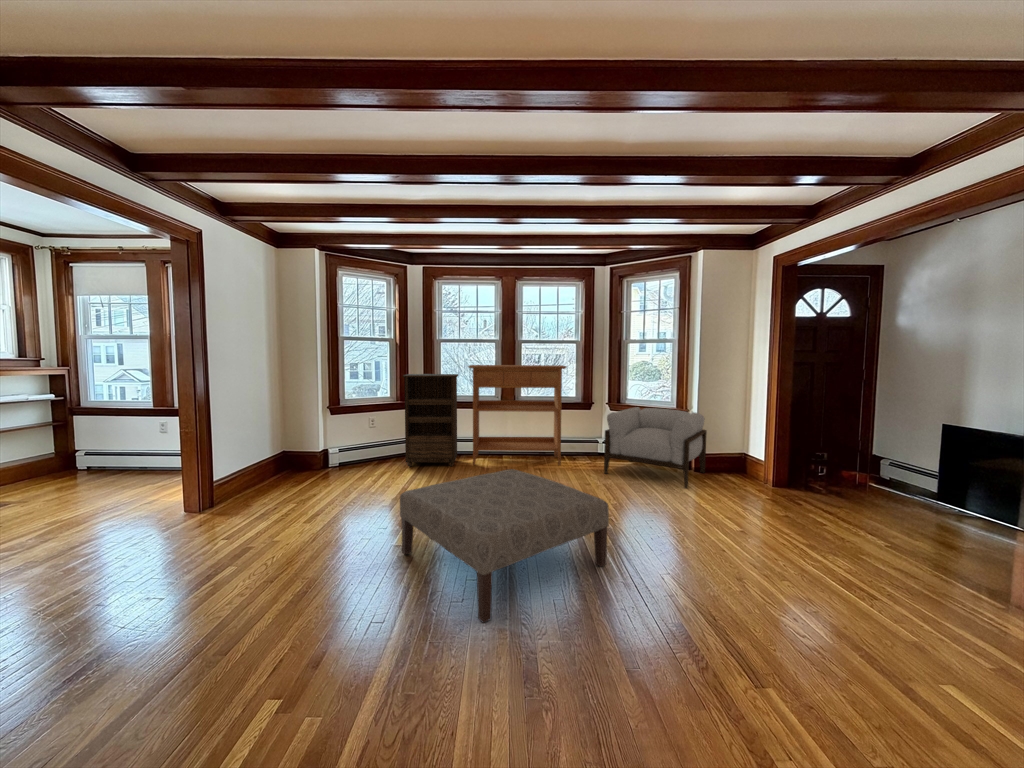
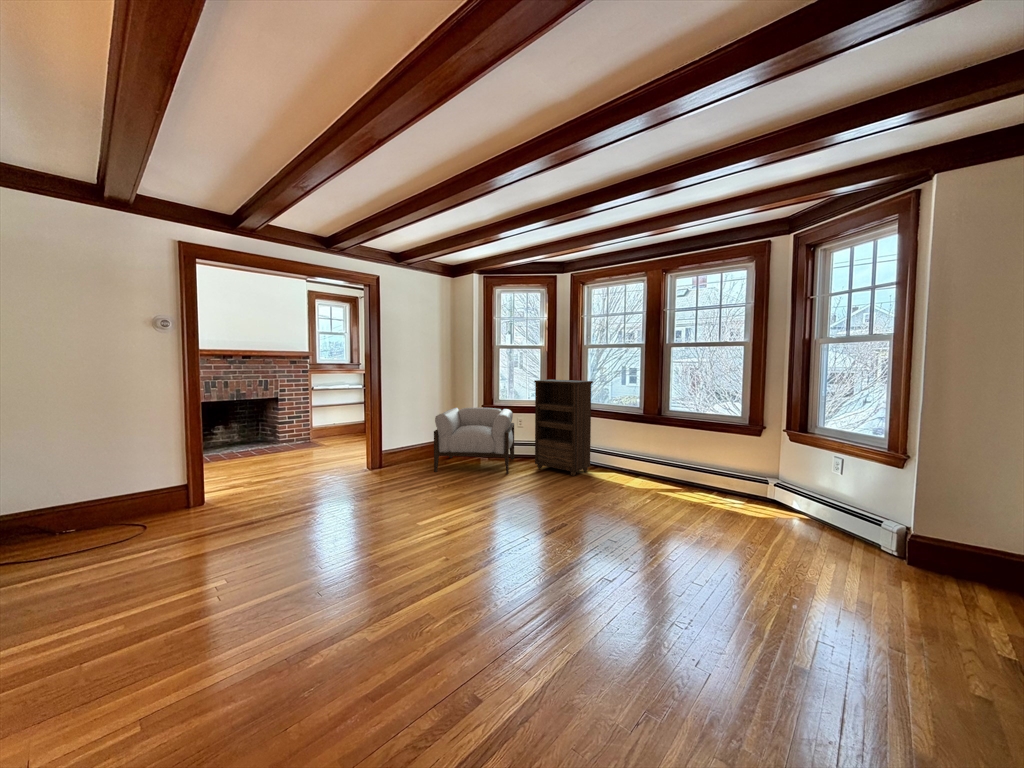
console table: present [468,365,567,465] -> none [589,372,717,501]
armchair: present [604,407,707,489] -> present [434,408,514,474]
ottoman: present [400,469,609,623] -> none [338,479,525,613]

